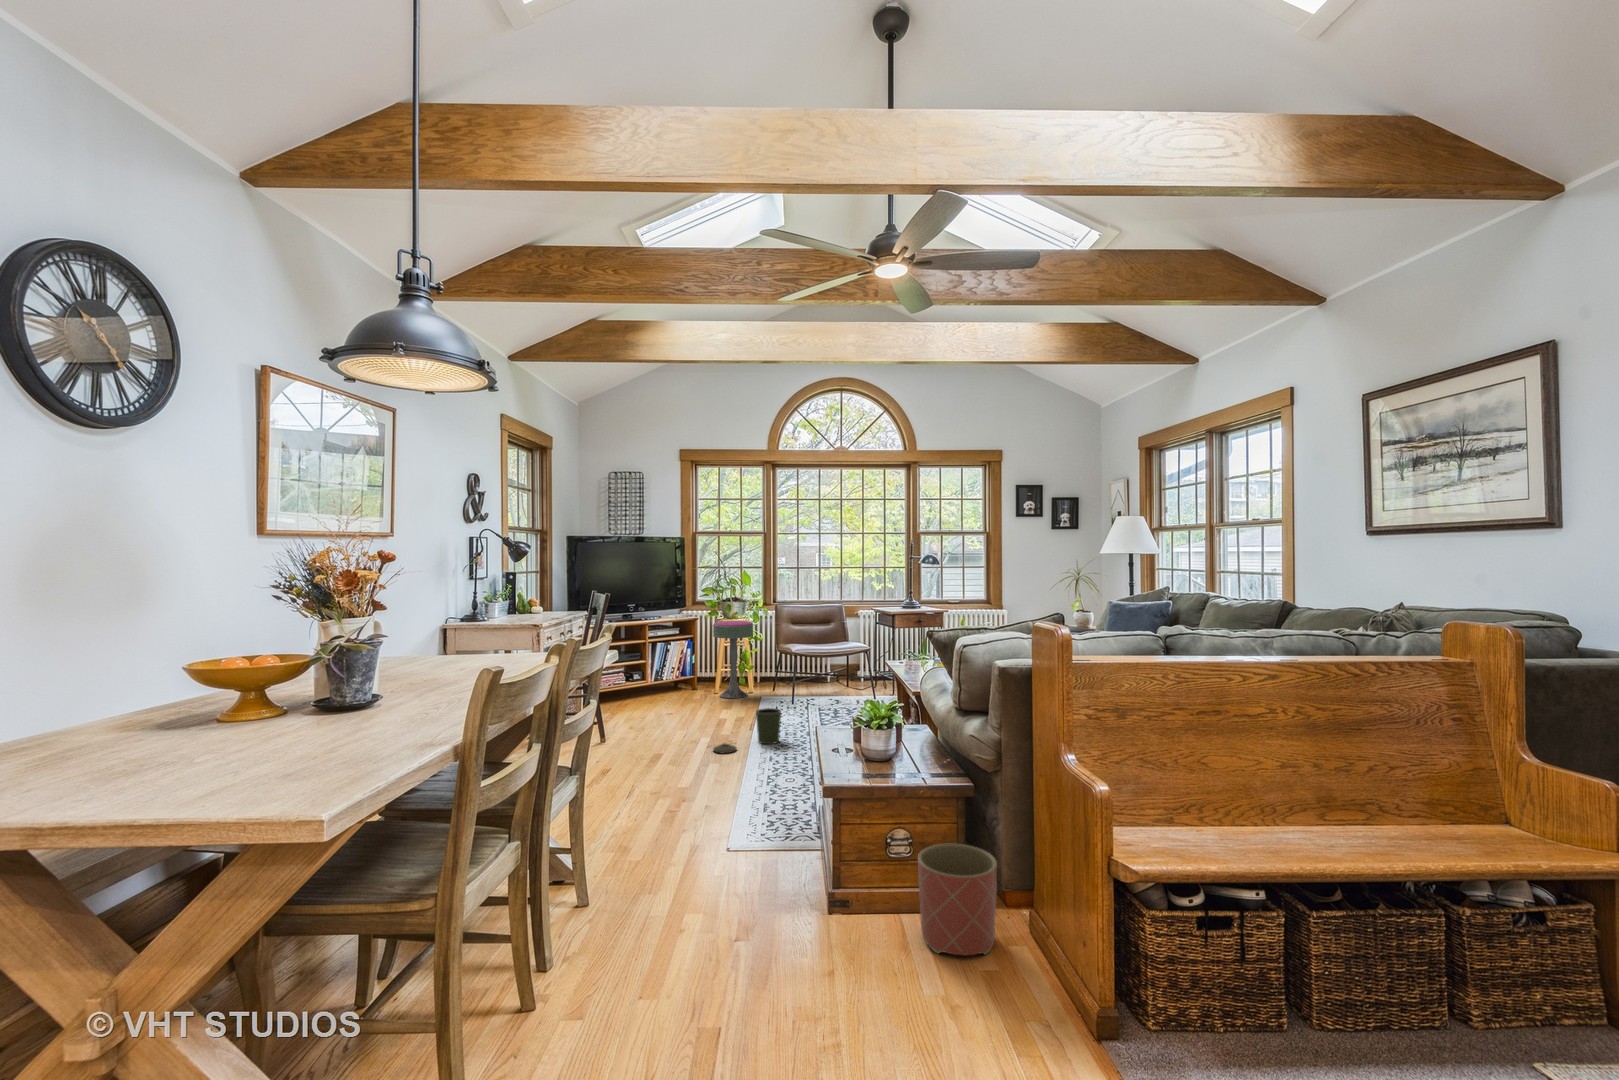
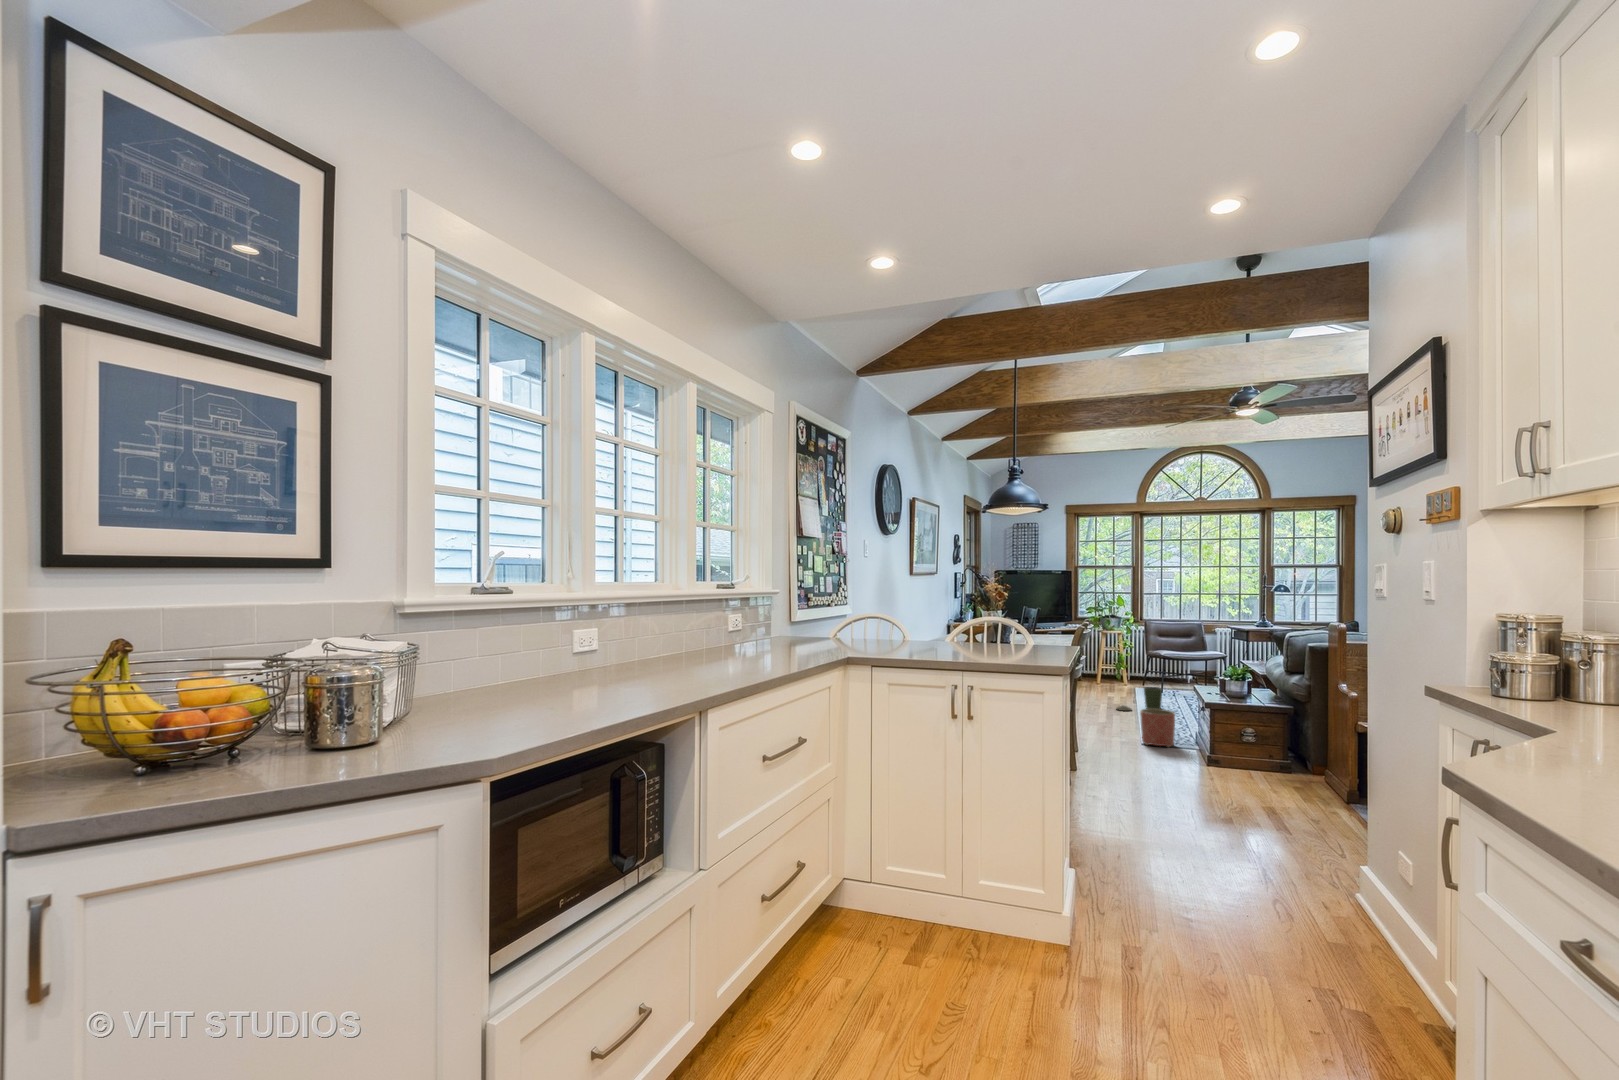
bar stool: present [713,621,753,698] -> none [1099,631,1130,686]
planter: present [918,844,997,955] -> present [1140,709,1175,747]

